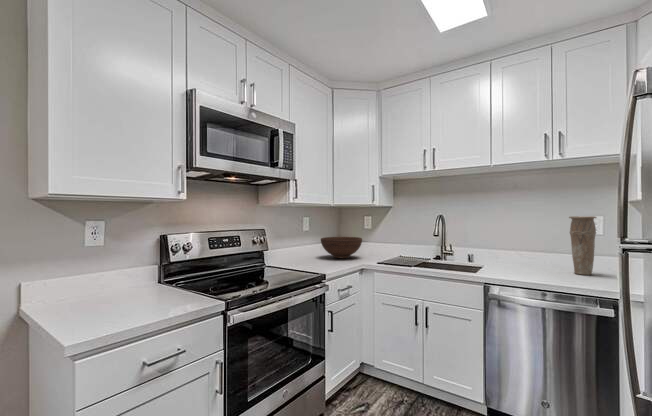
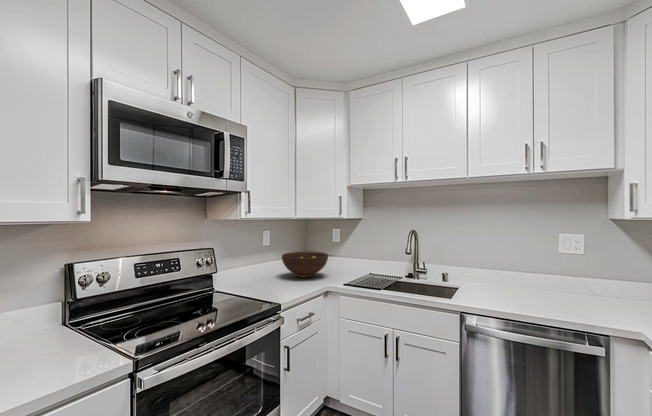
vase: present [569,216,596,275] -> none [550,235,581,300]

